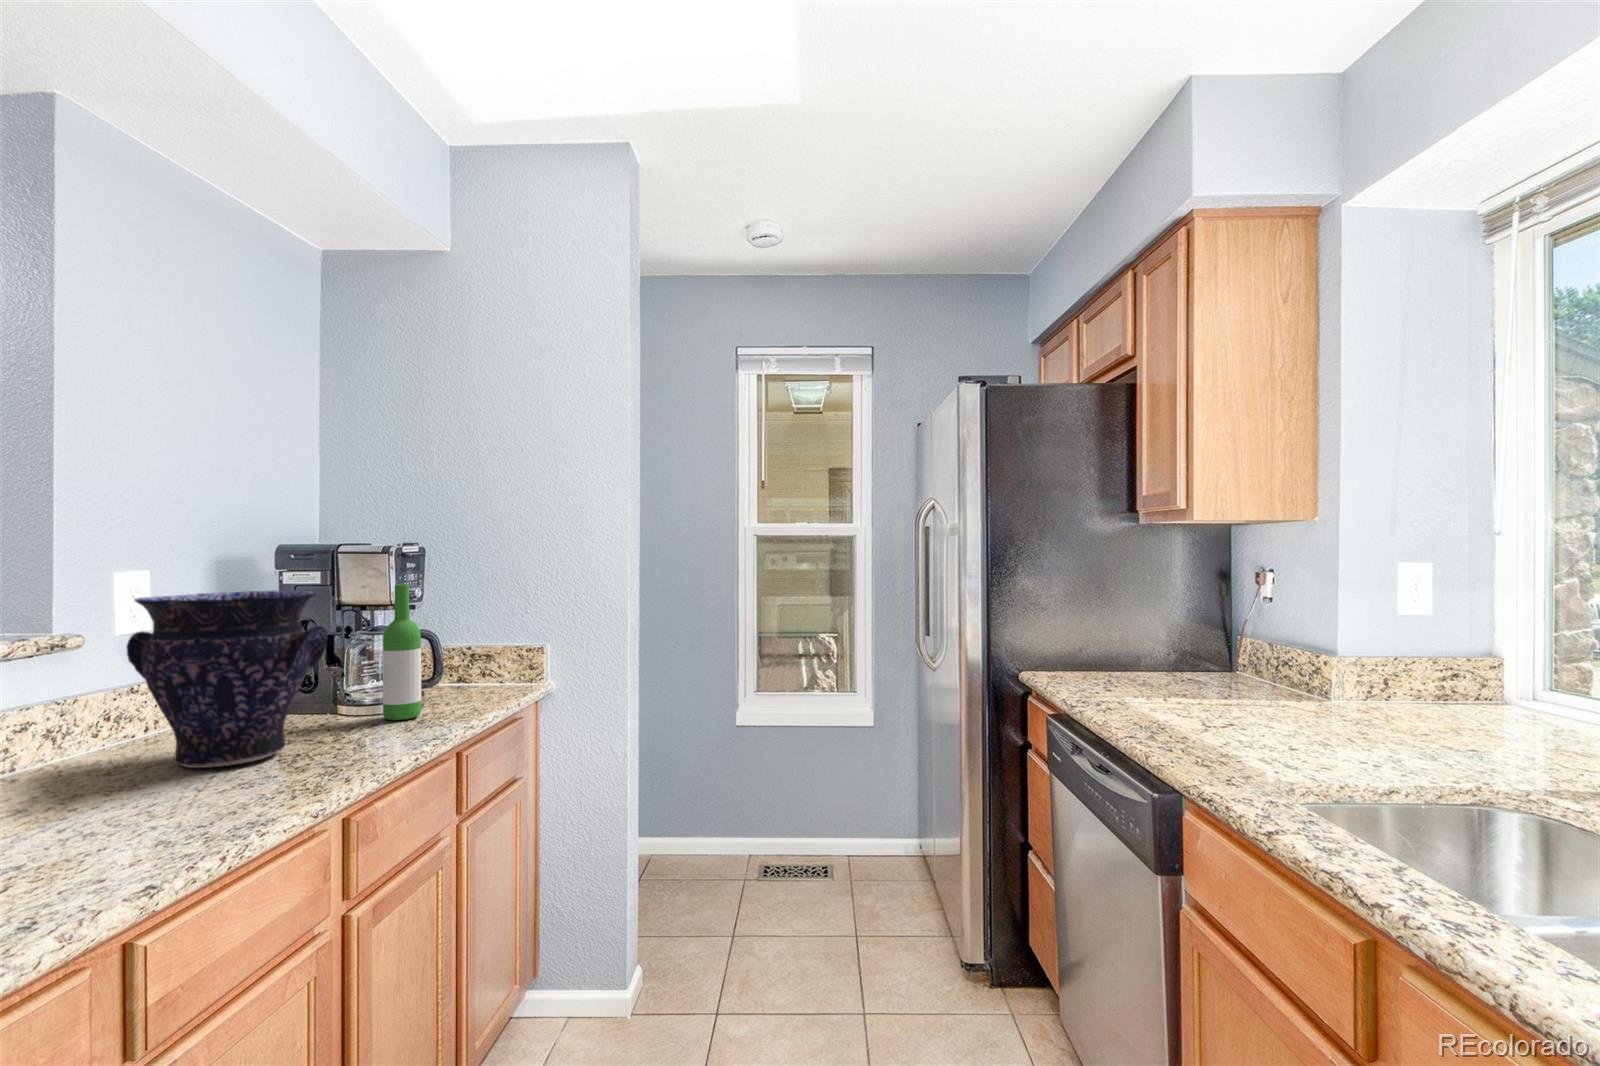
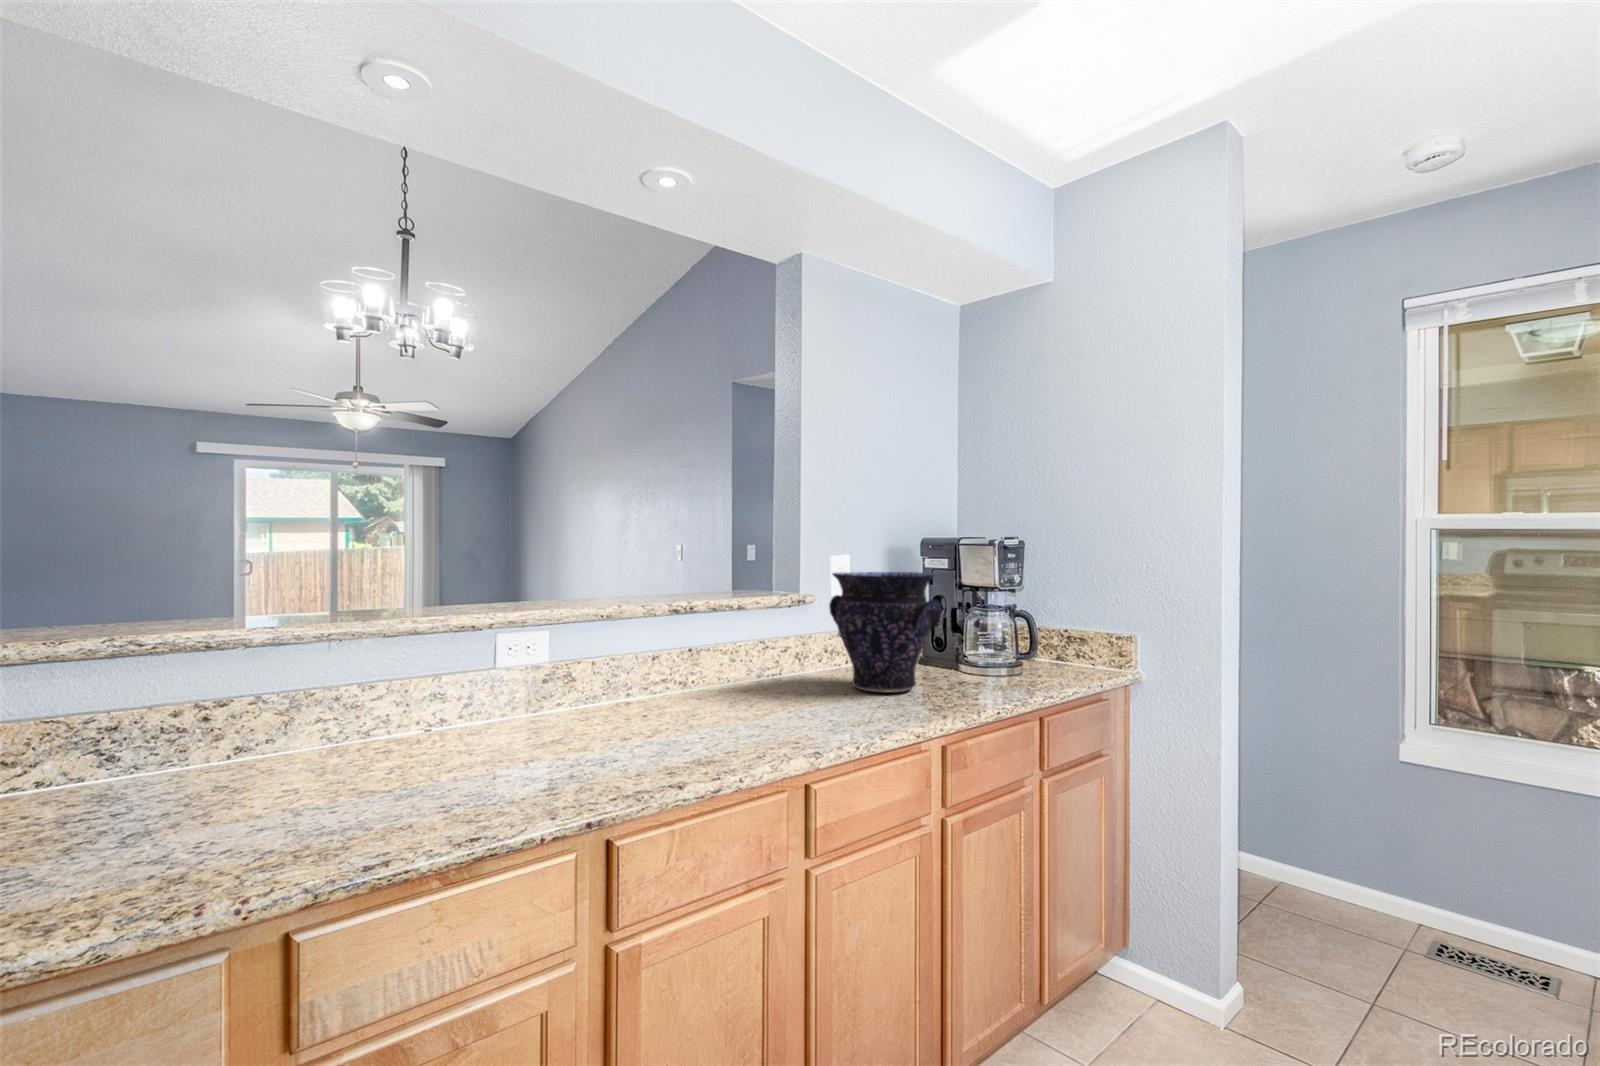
wine bottle: present [383,584,421,720] -> none [988,572,1017,682]

